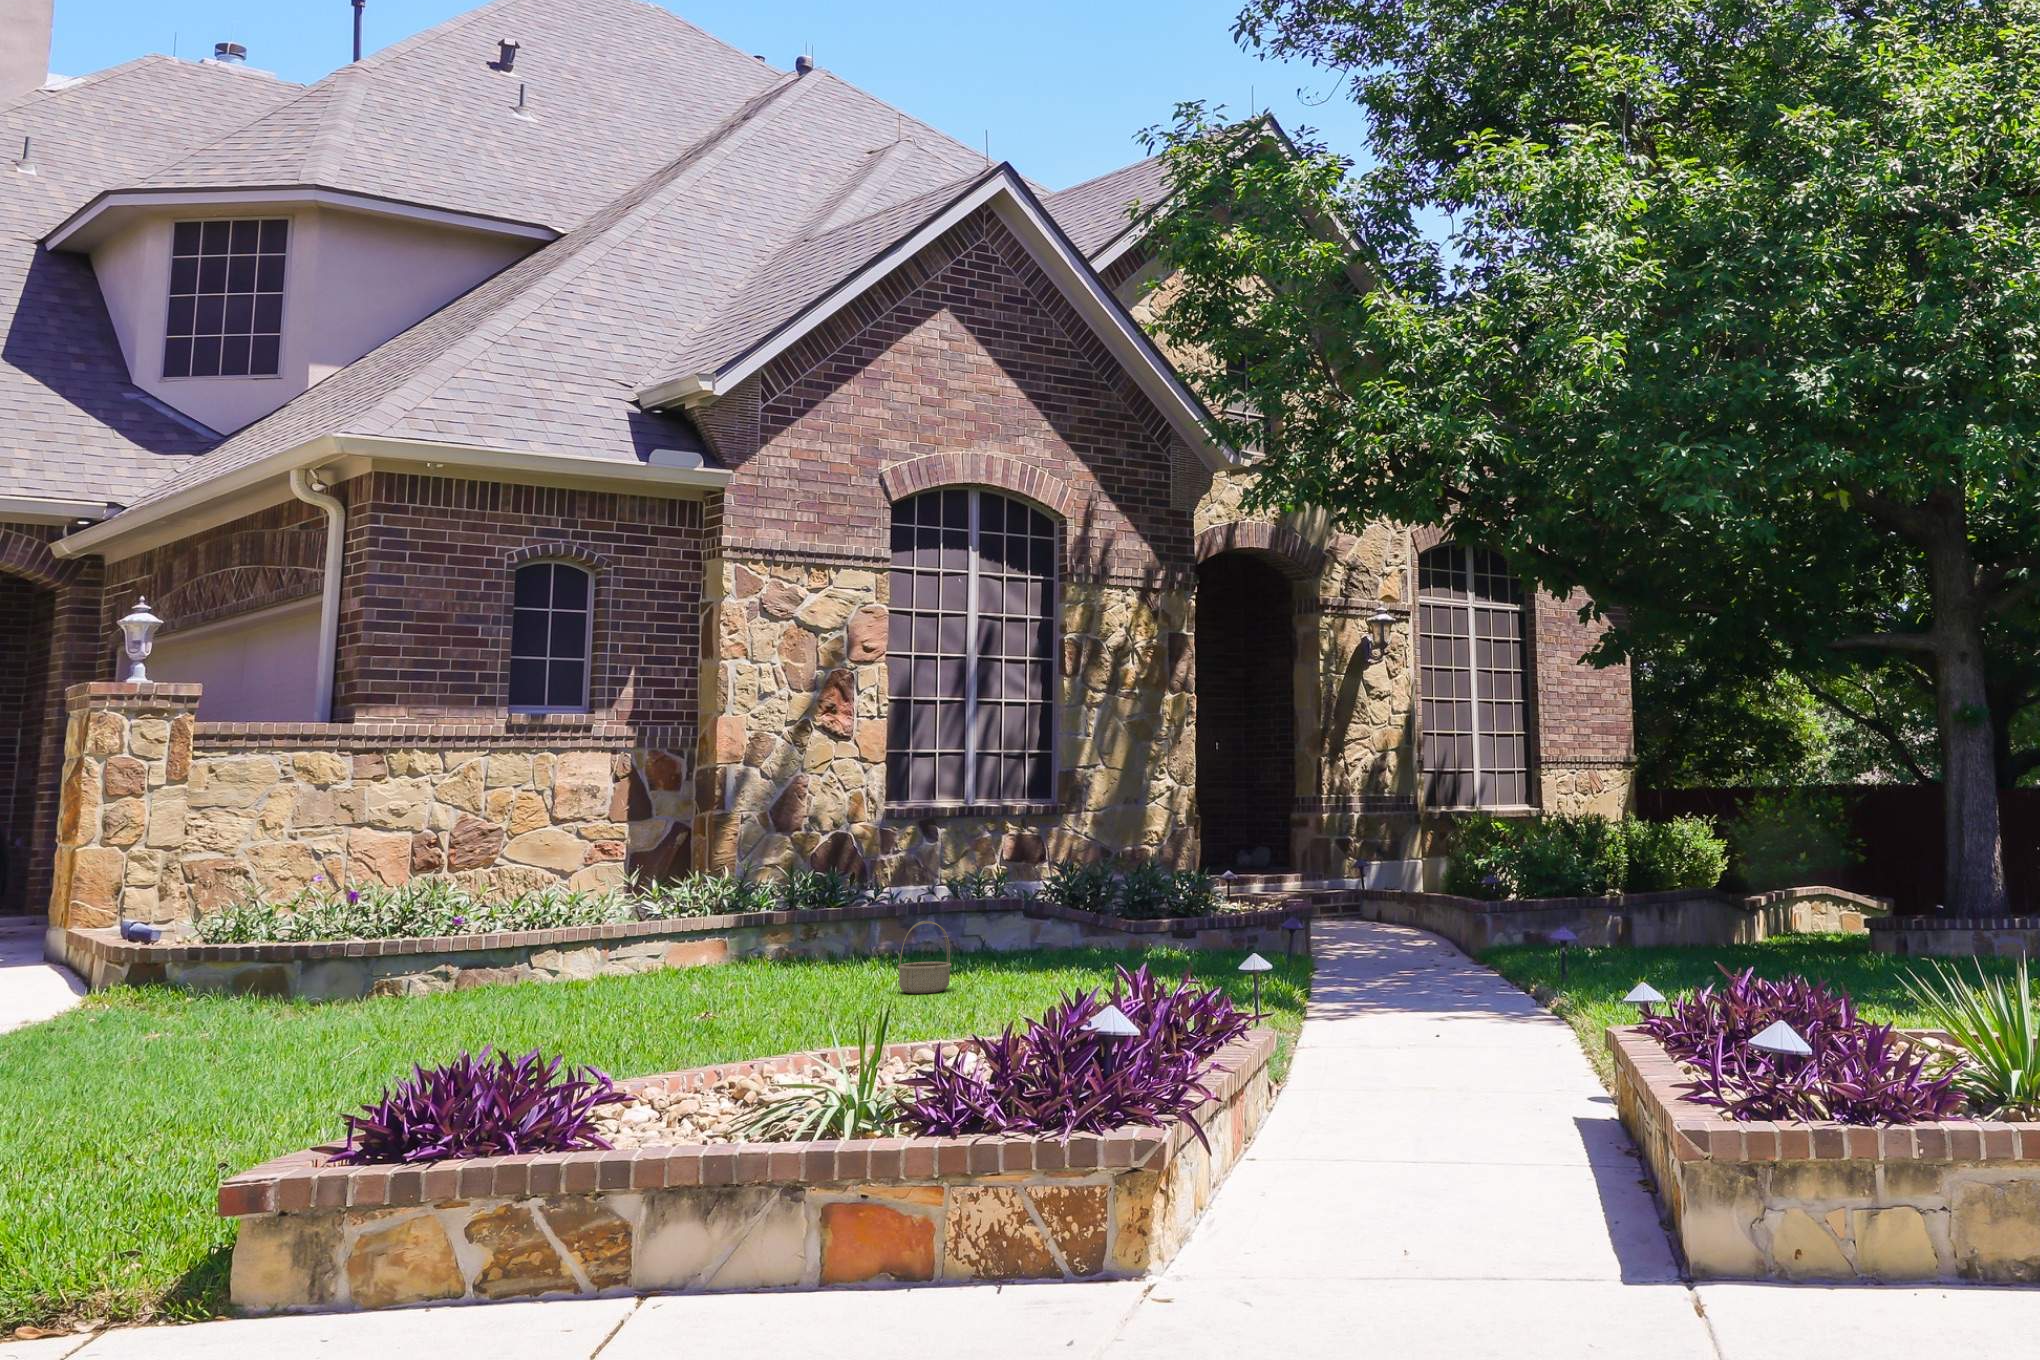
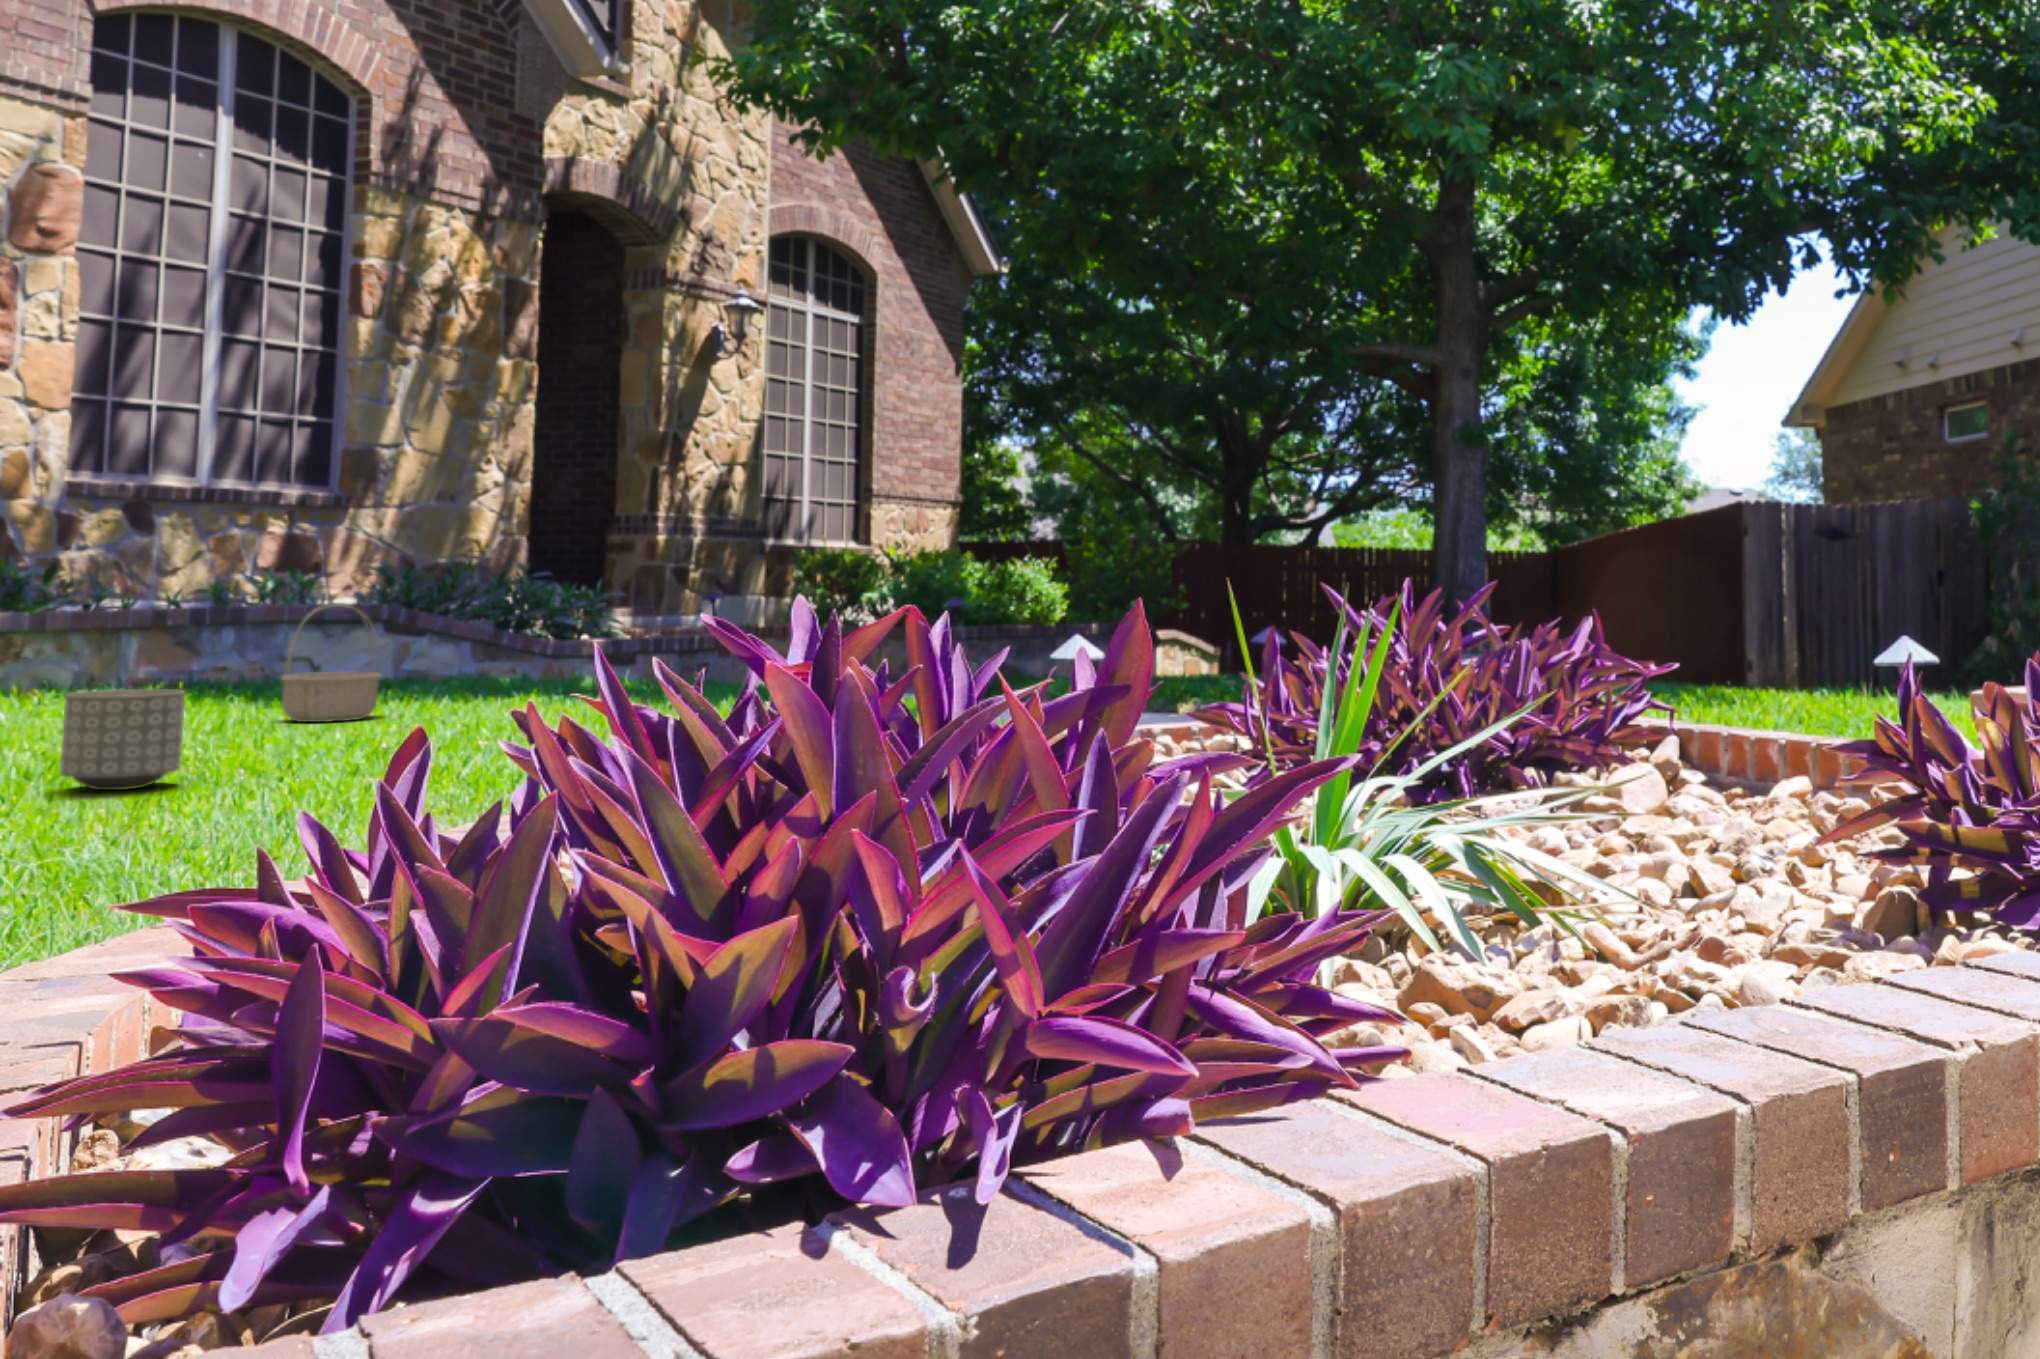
planter: none [735,987,789,1041] -> present [60,689,185,790]

